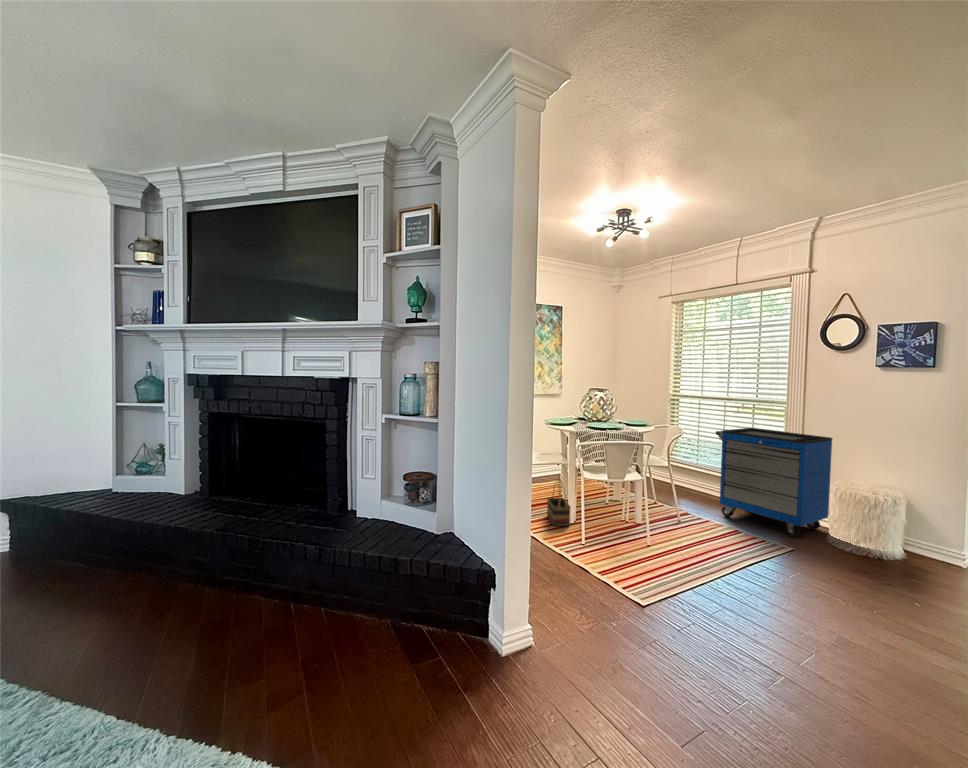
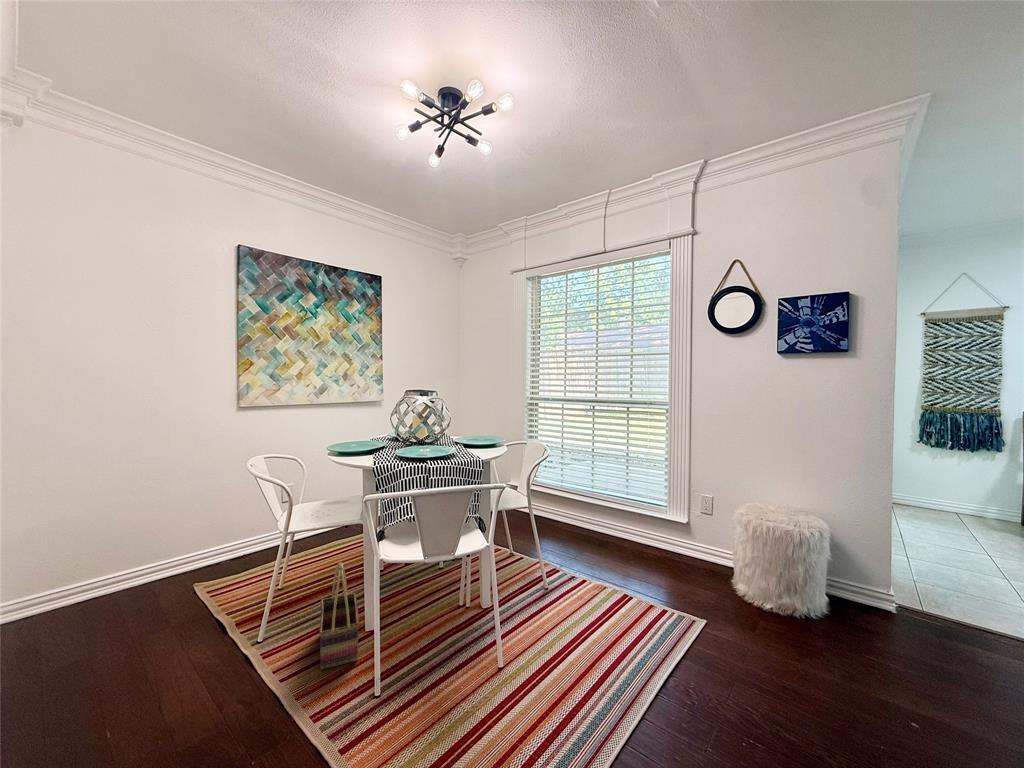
storage cabinet: present [716,428,832,537] -> none [590,438,730,599]

